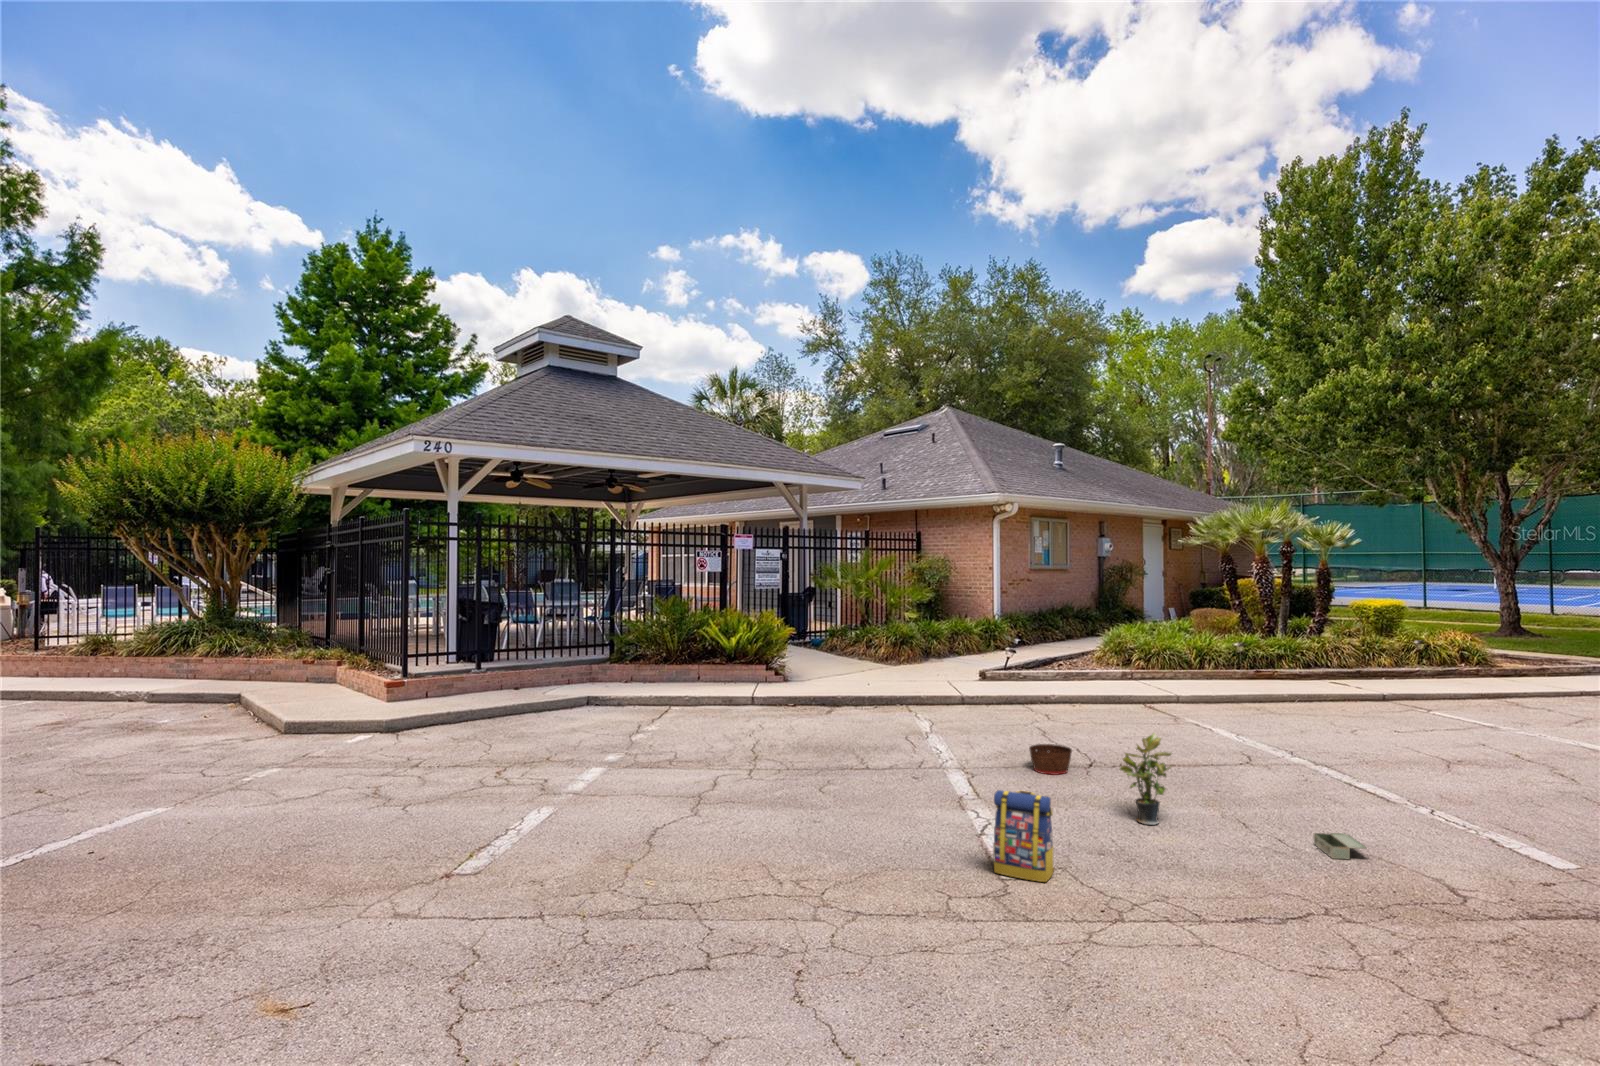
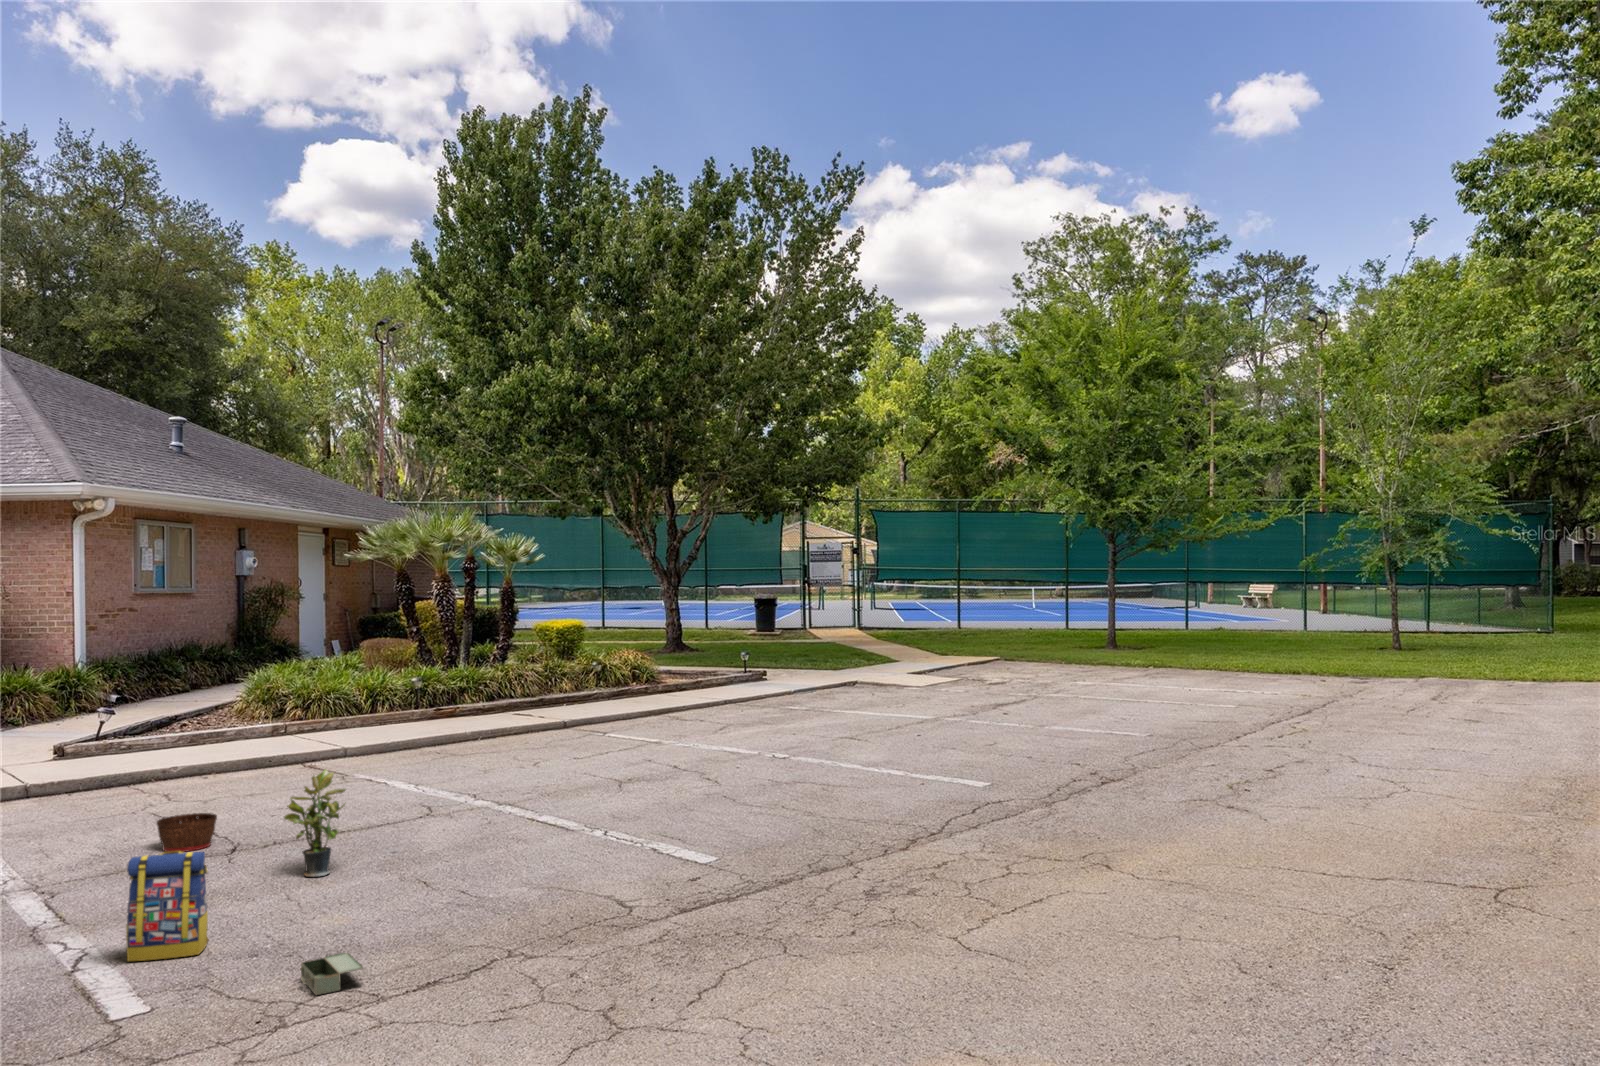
toolbox: present [1314,833,1366,860] -> present [300,953,363,995]

